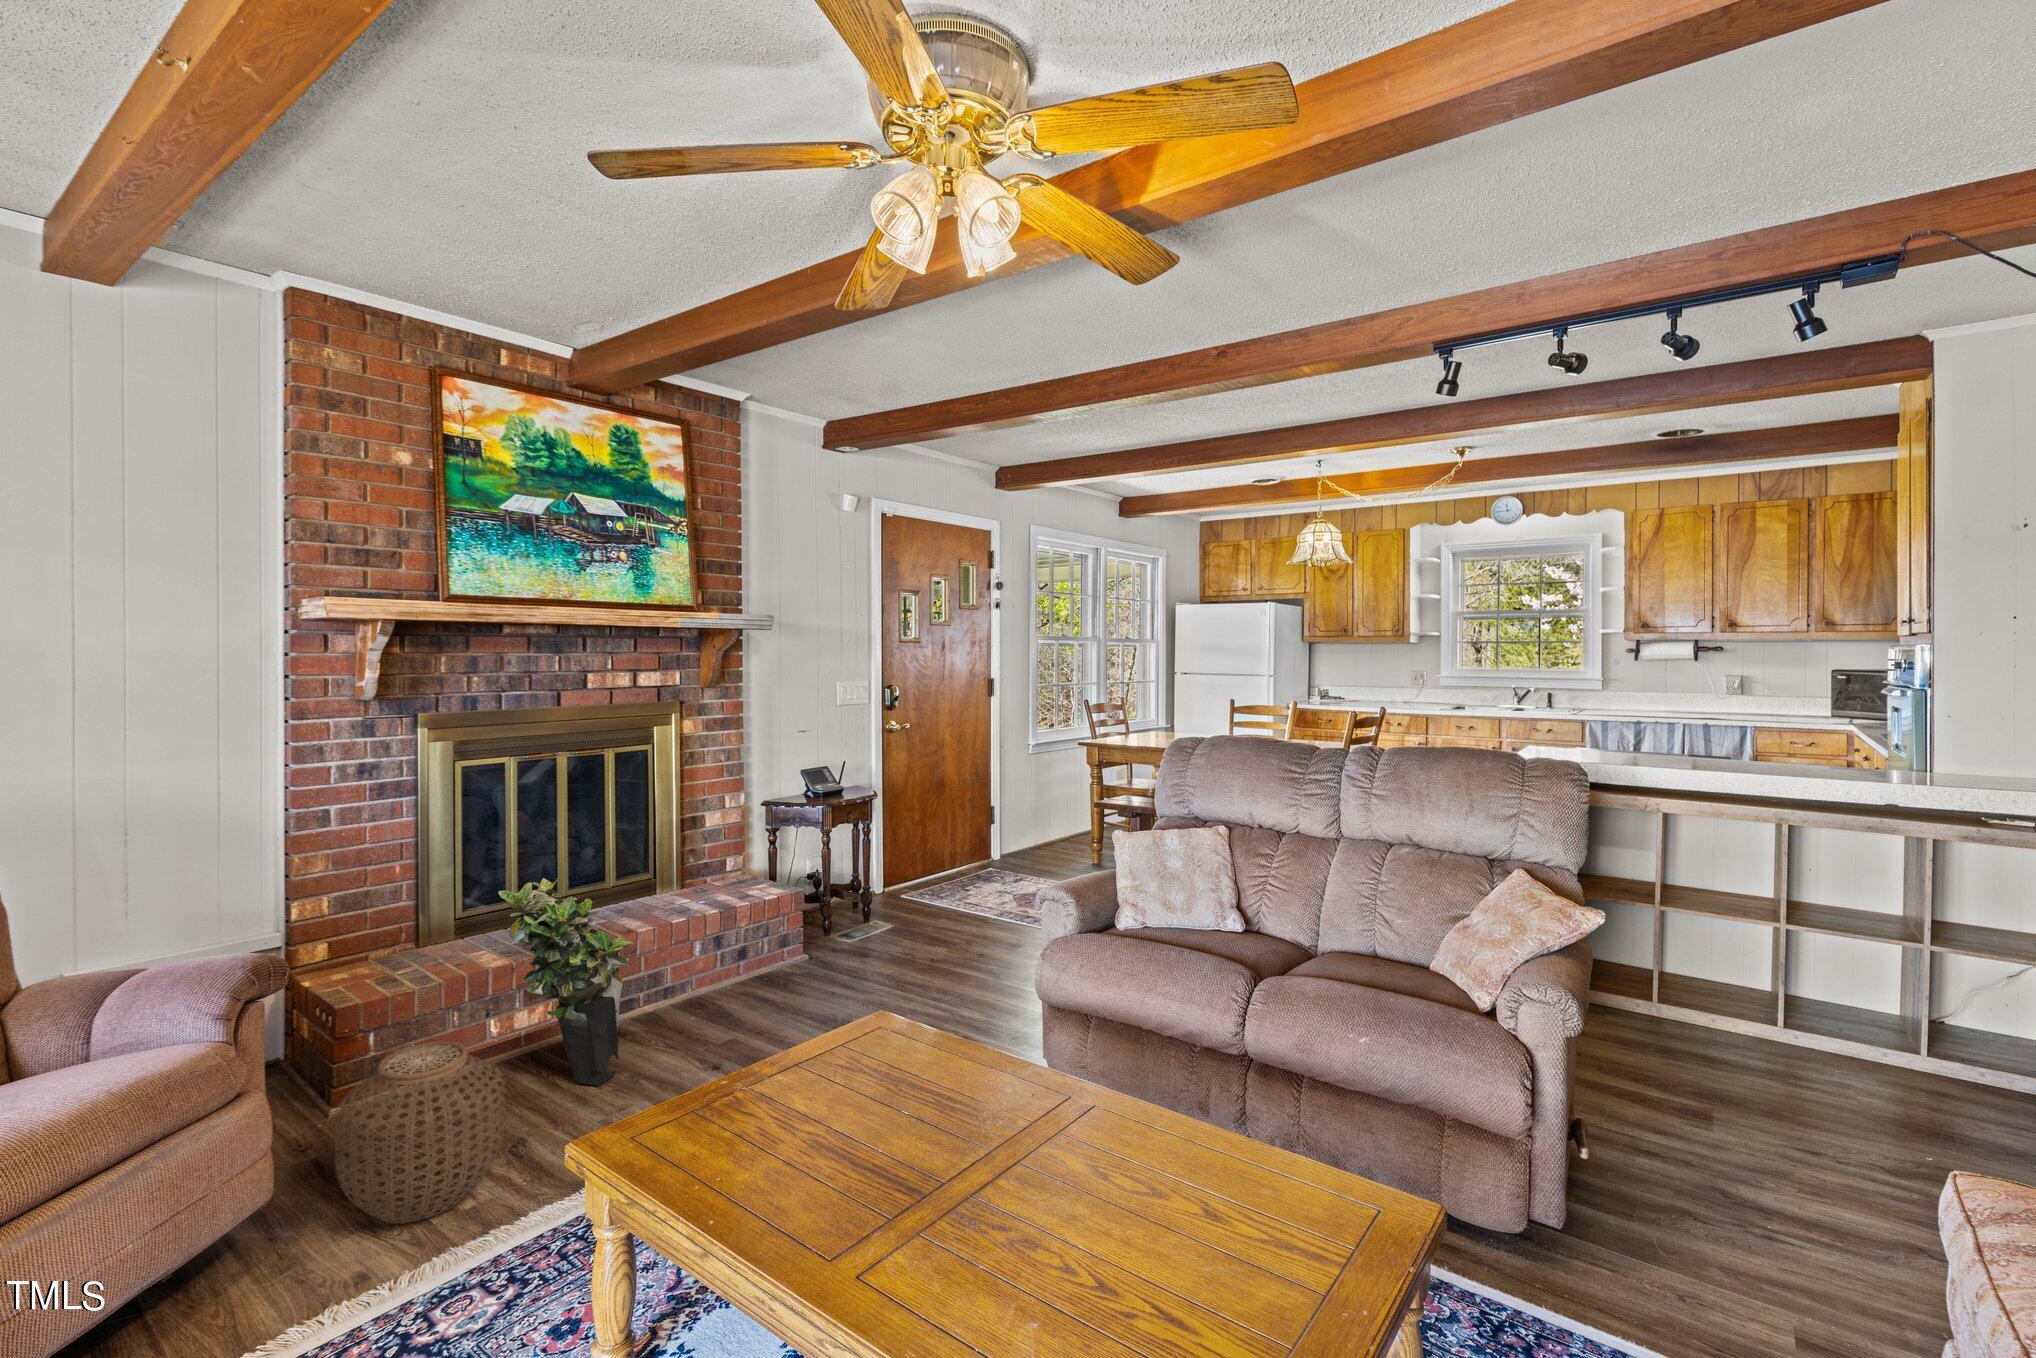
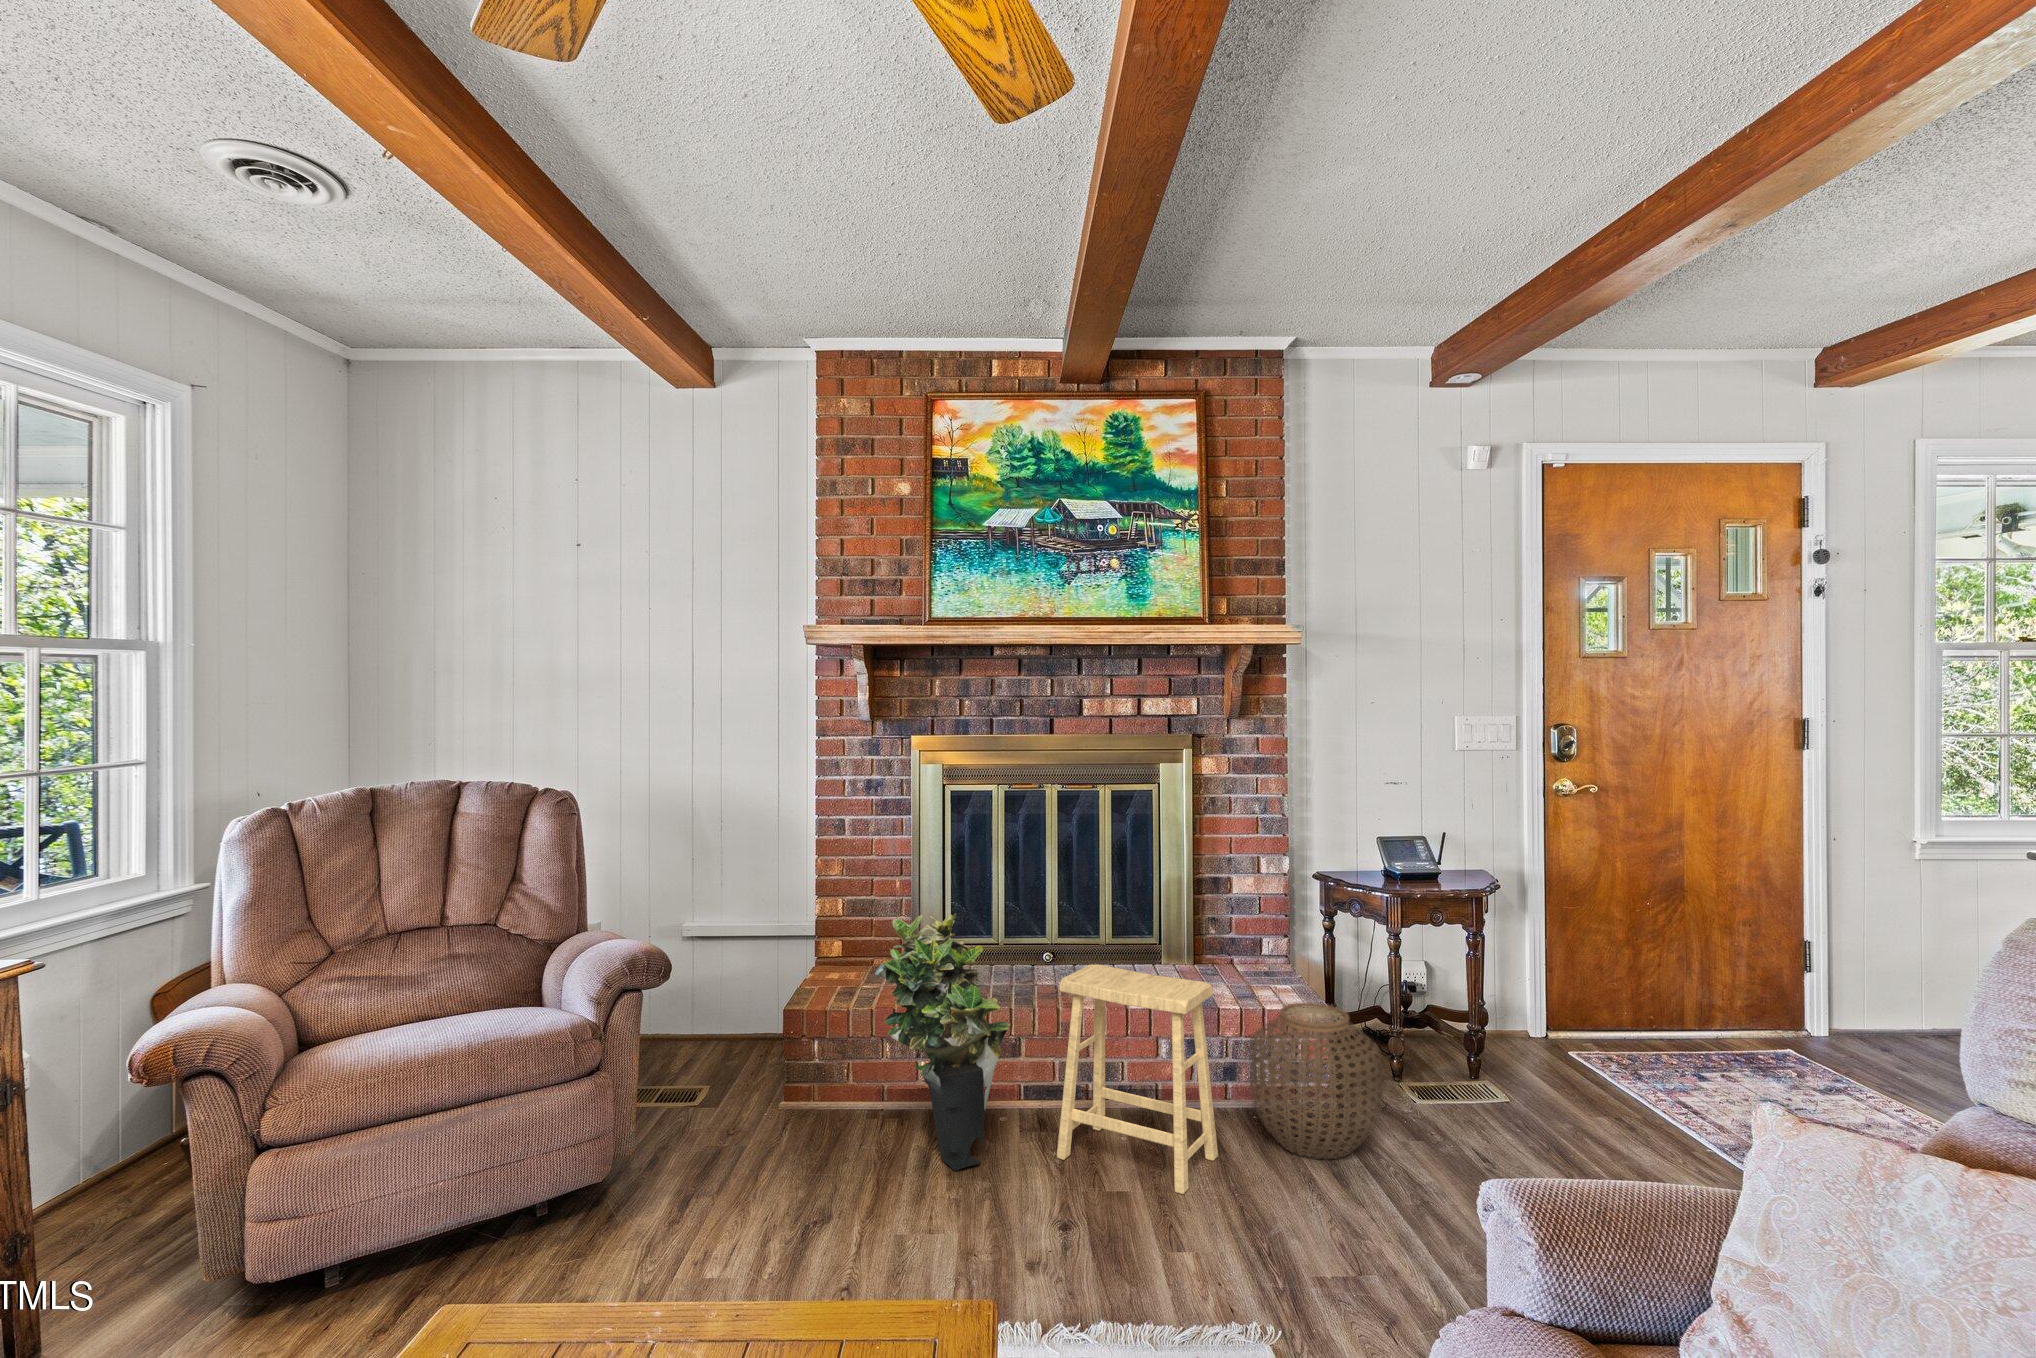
footstool: none [667,889,780,1050] -> present [1057,964,1218,1194]
woven basket: present [335,1041,505,1224] -> present [1250,1003,1382,1159]

